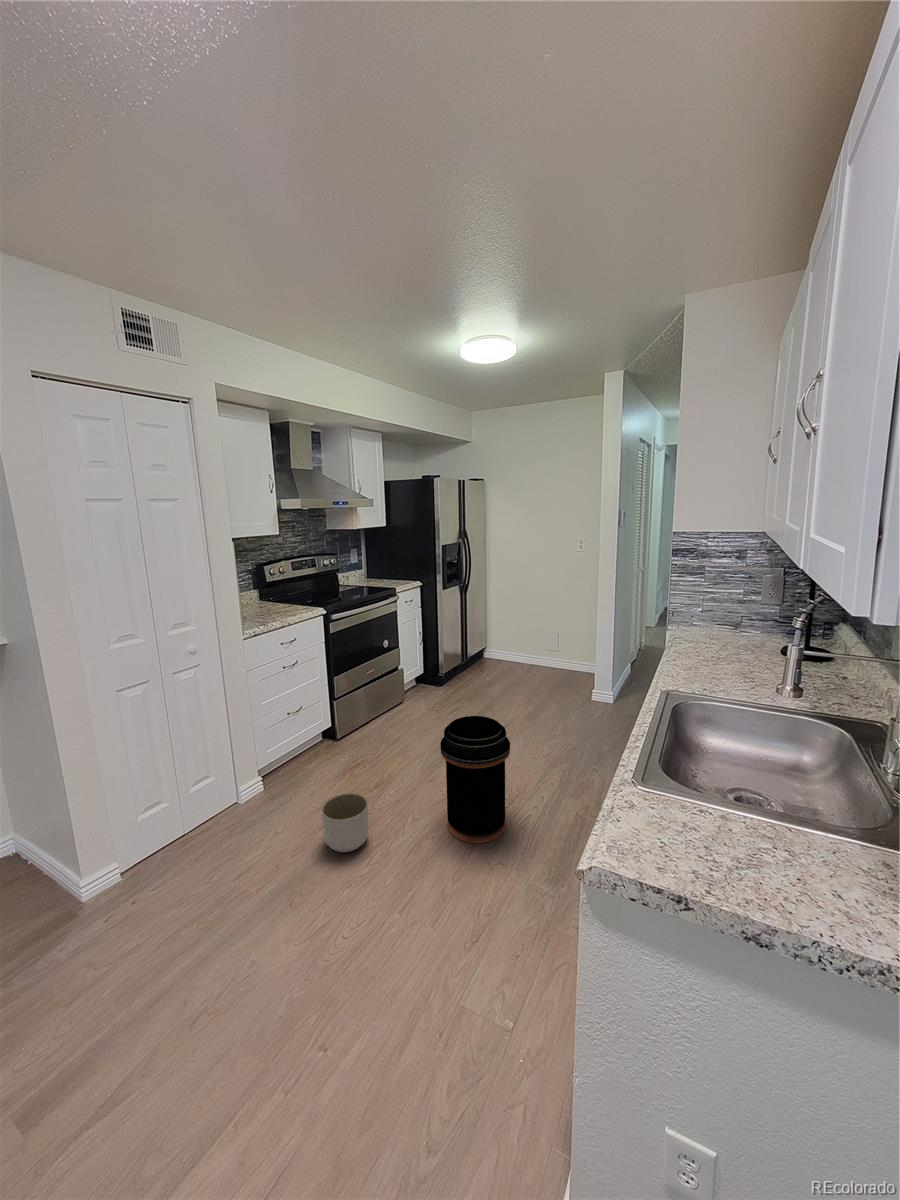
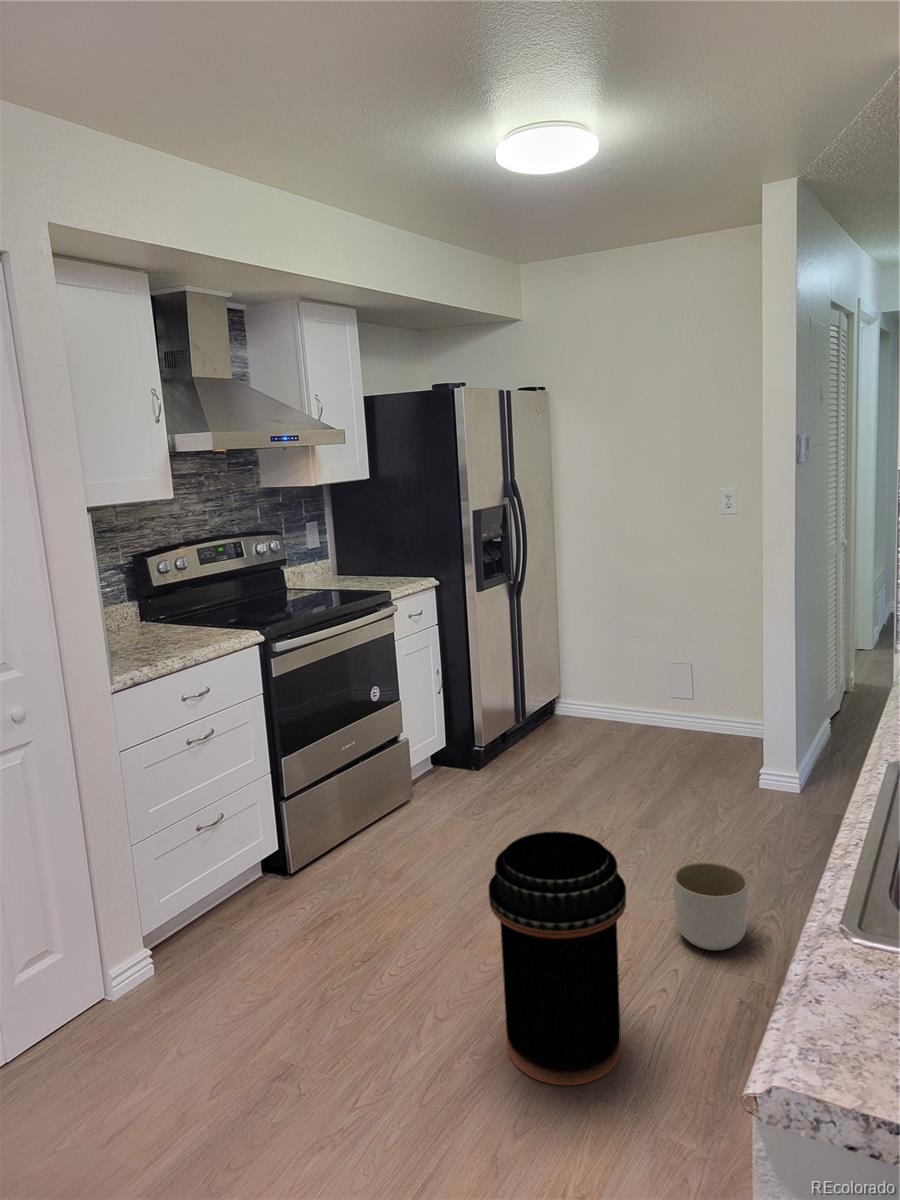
planter: present [321,793,369,852] -> present [673,862,749,950]

